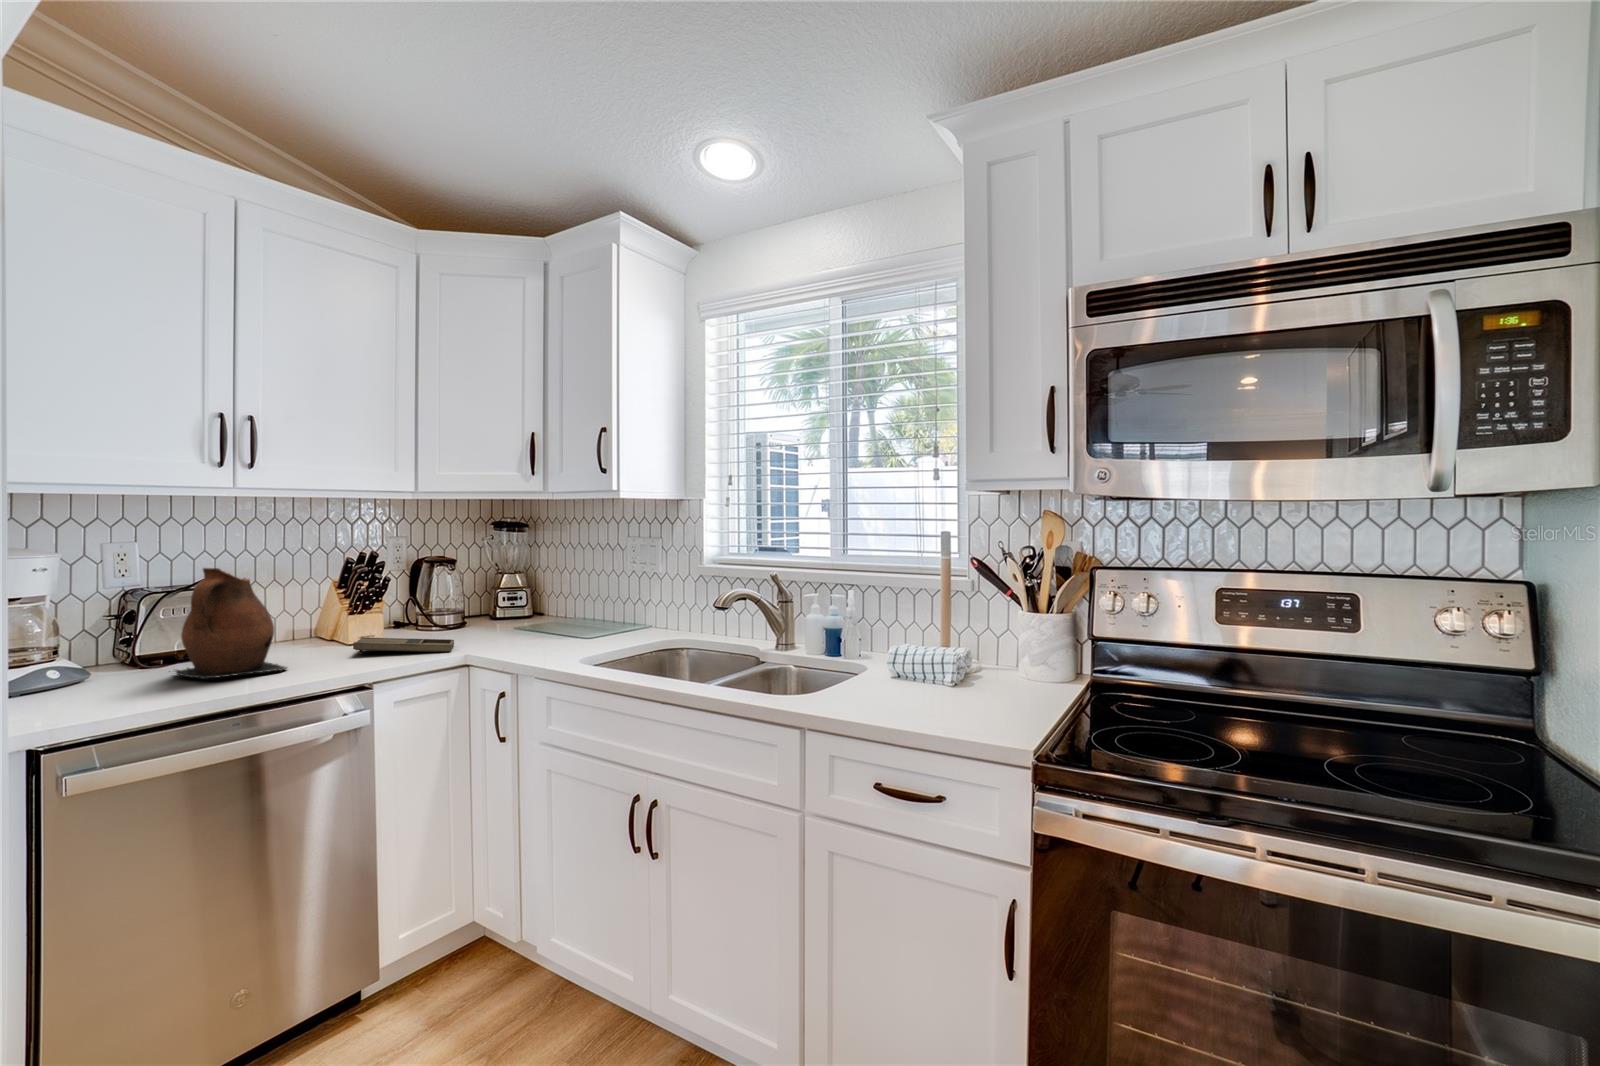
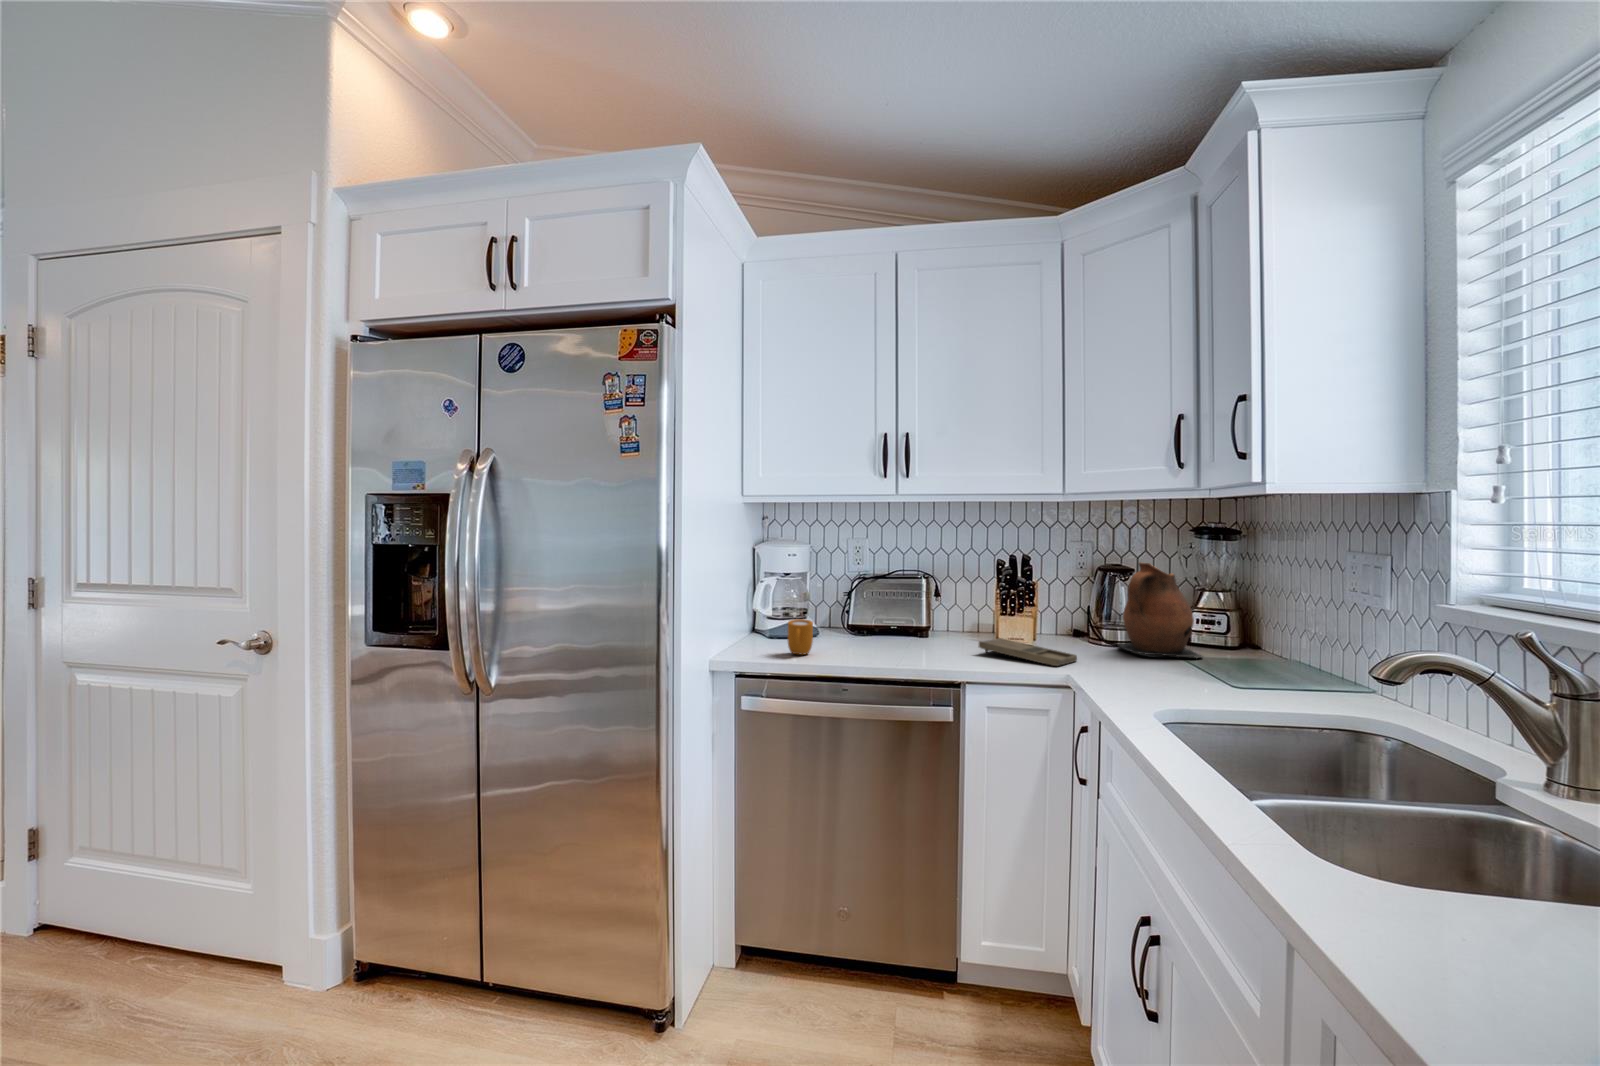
ceramic pitcher: present [169,568,287,679] -> present [1119,563,1202,659]
mug: none [101,650,148,699] -> present [788,619,813,655]

